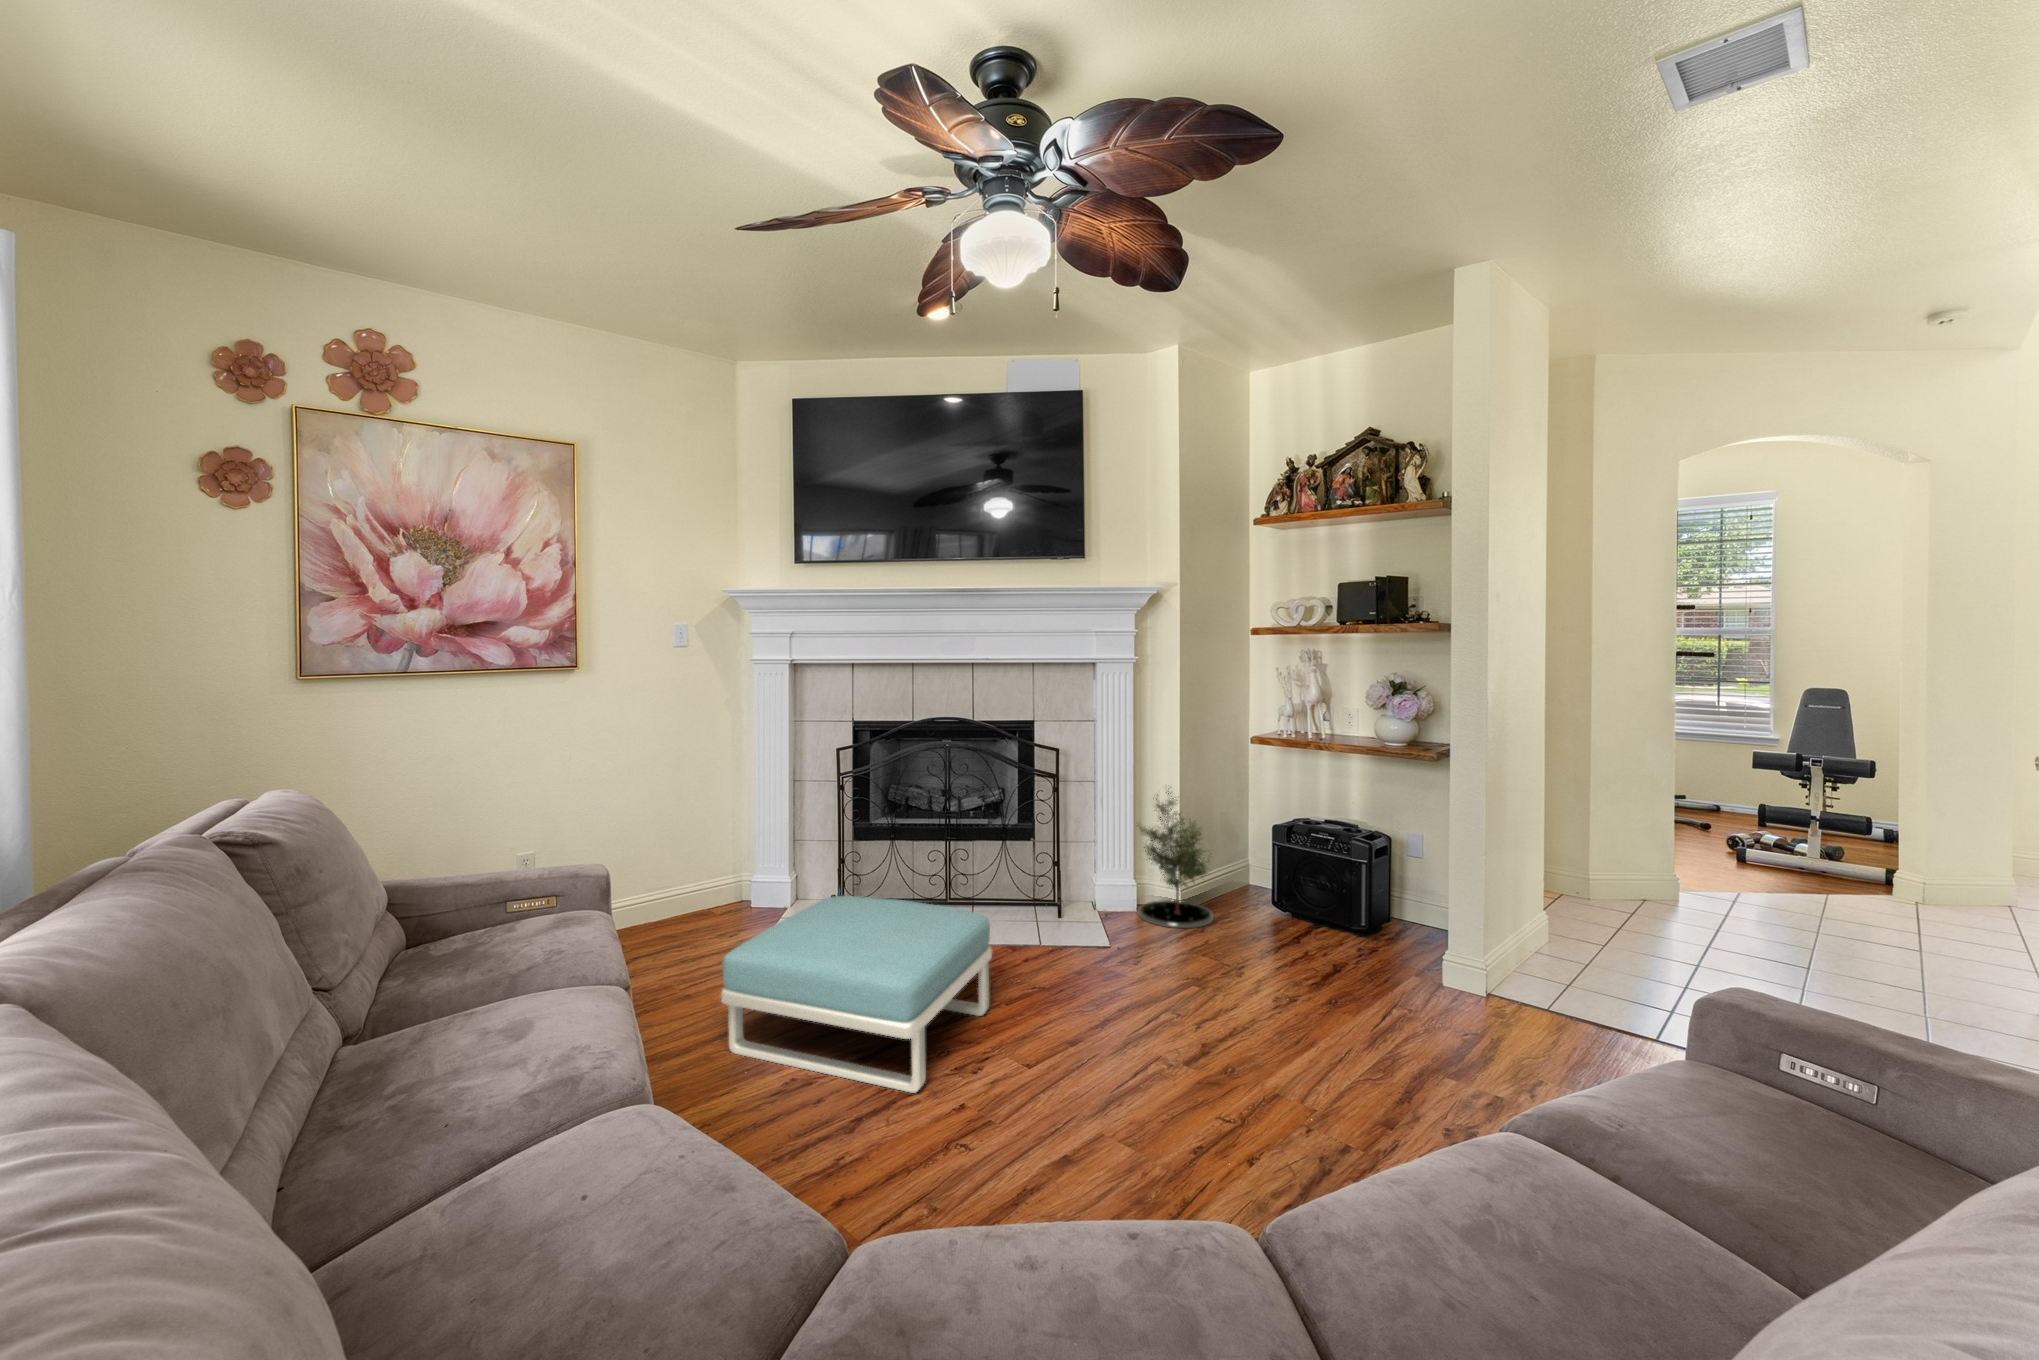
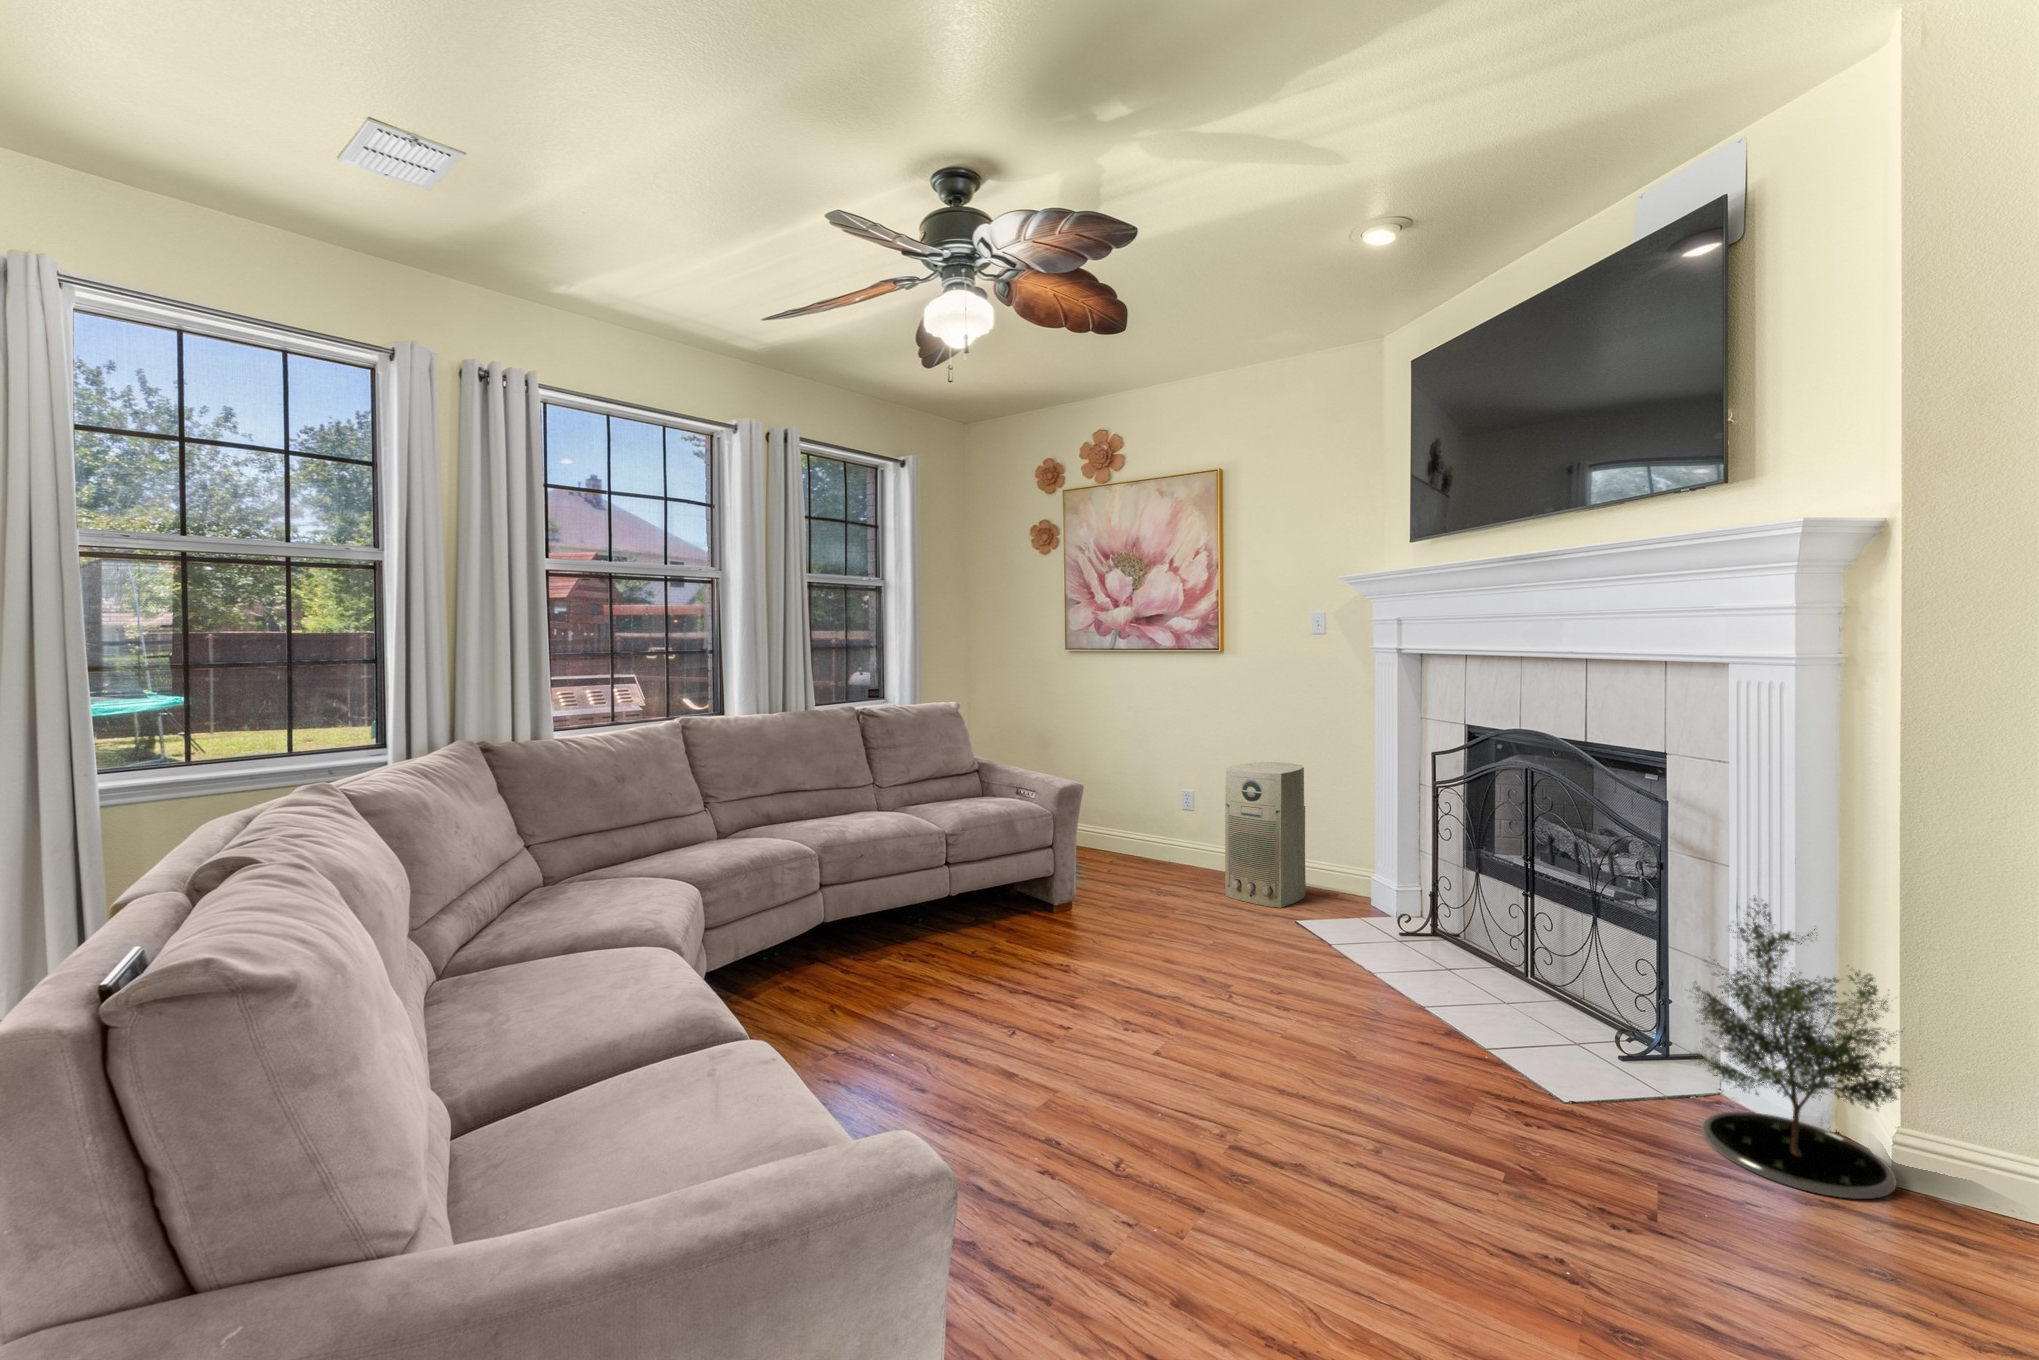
air purifier: none [643,783,724,945] -> present [1225,762,1306,908]
footstool: present [721,896,992,1093] -> none [1043,870,1248,1028]

